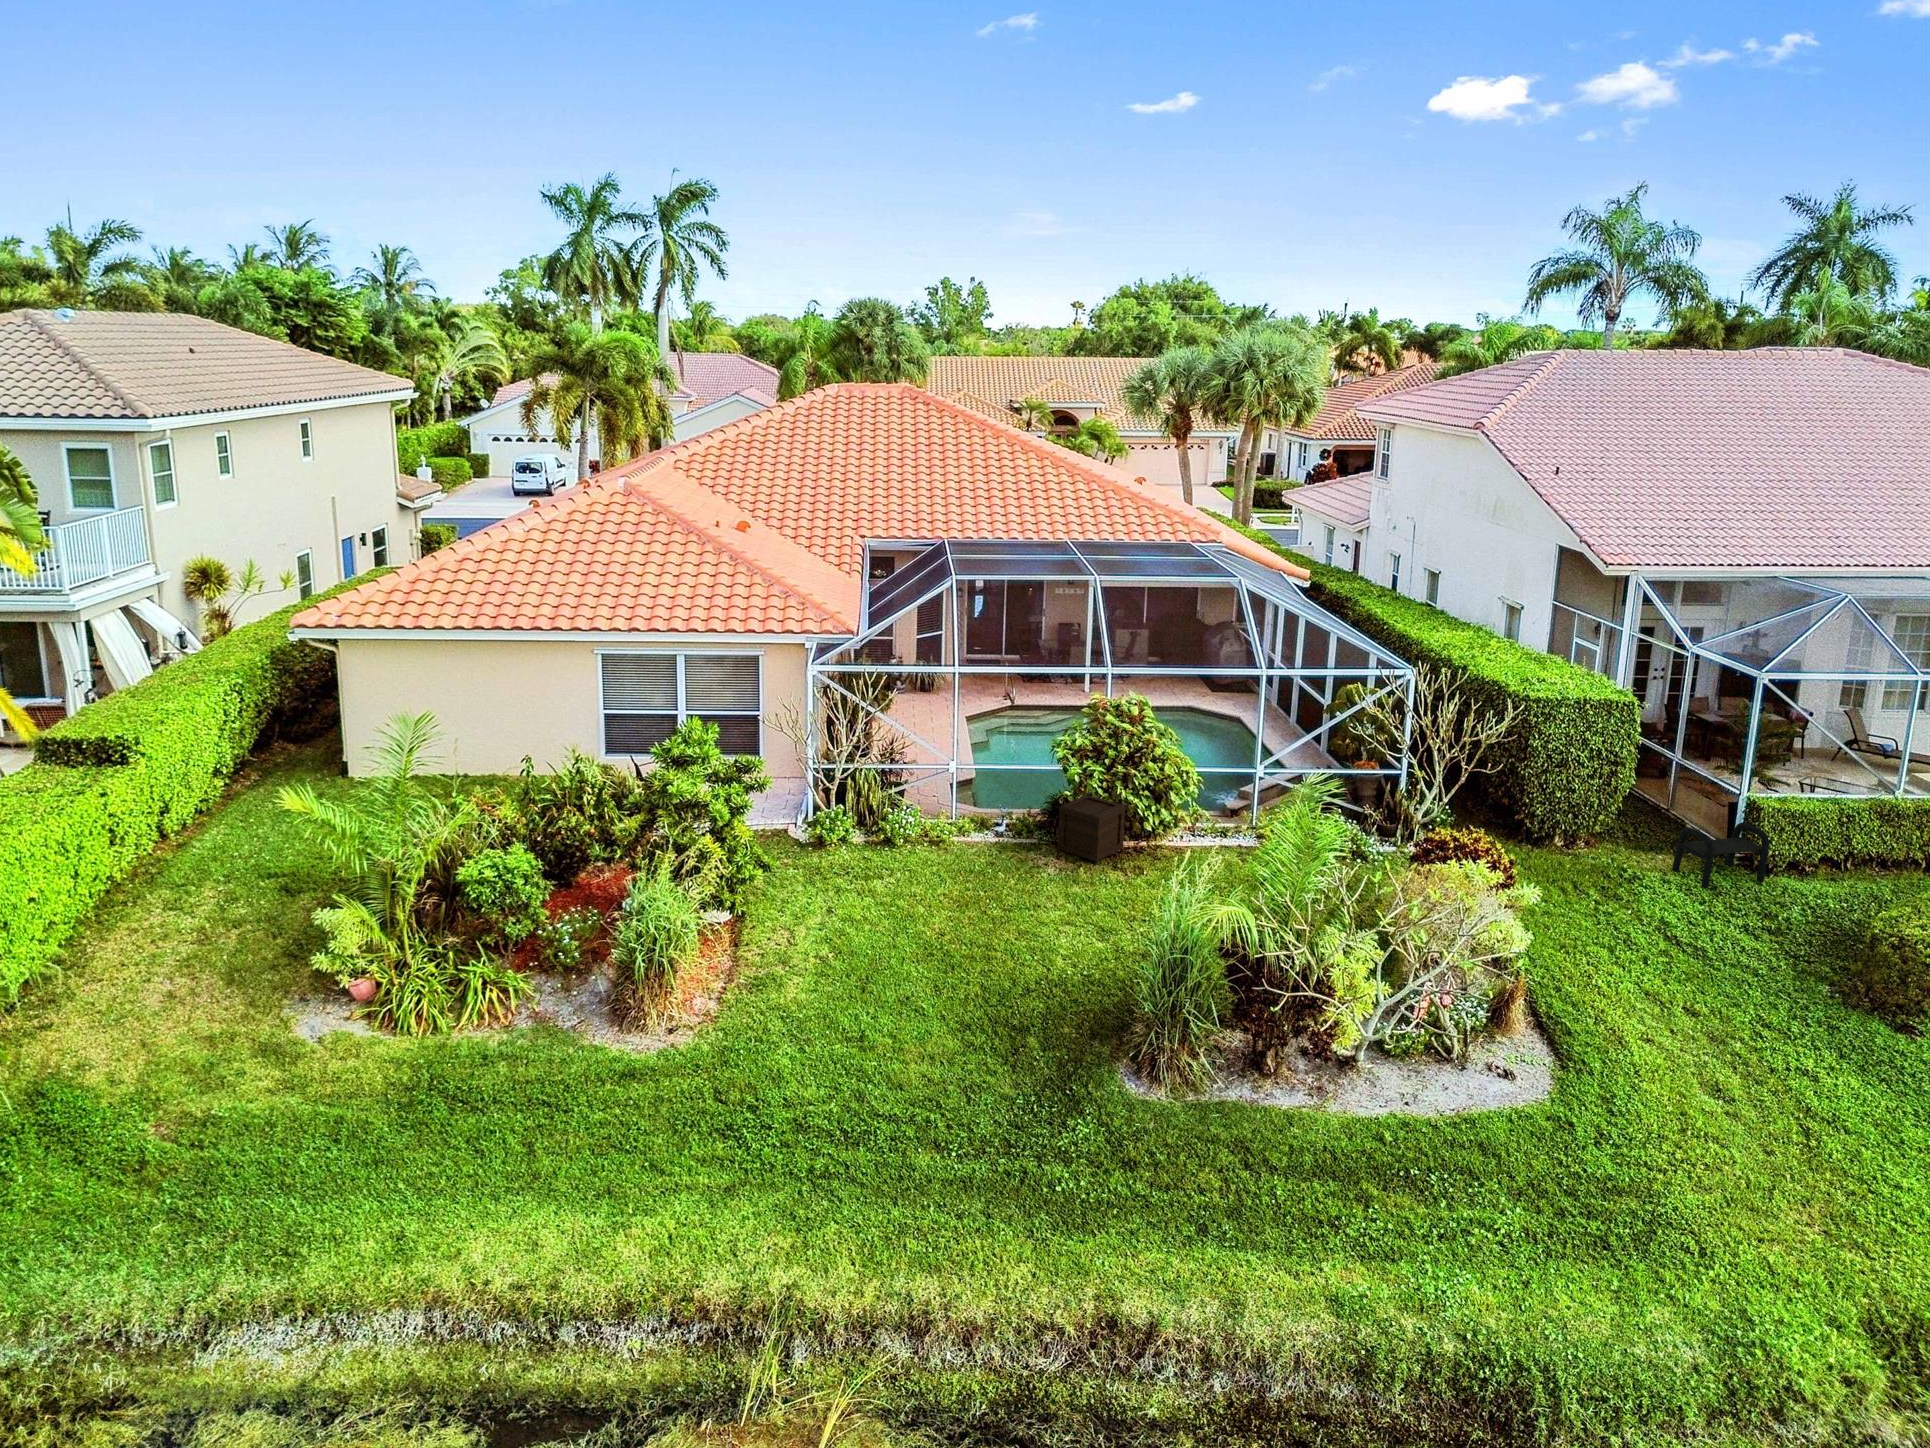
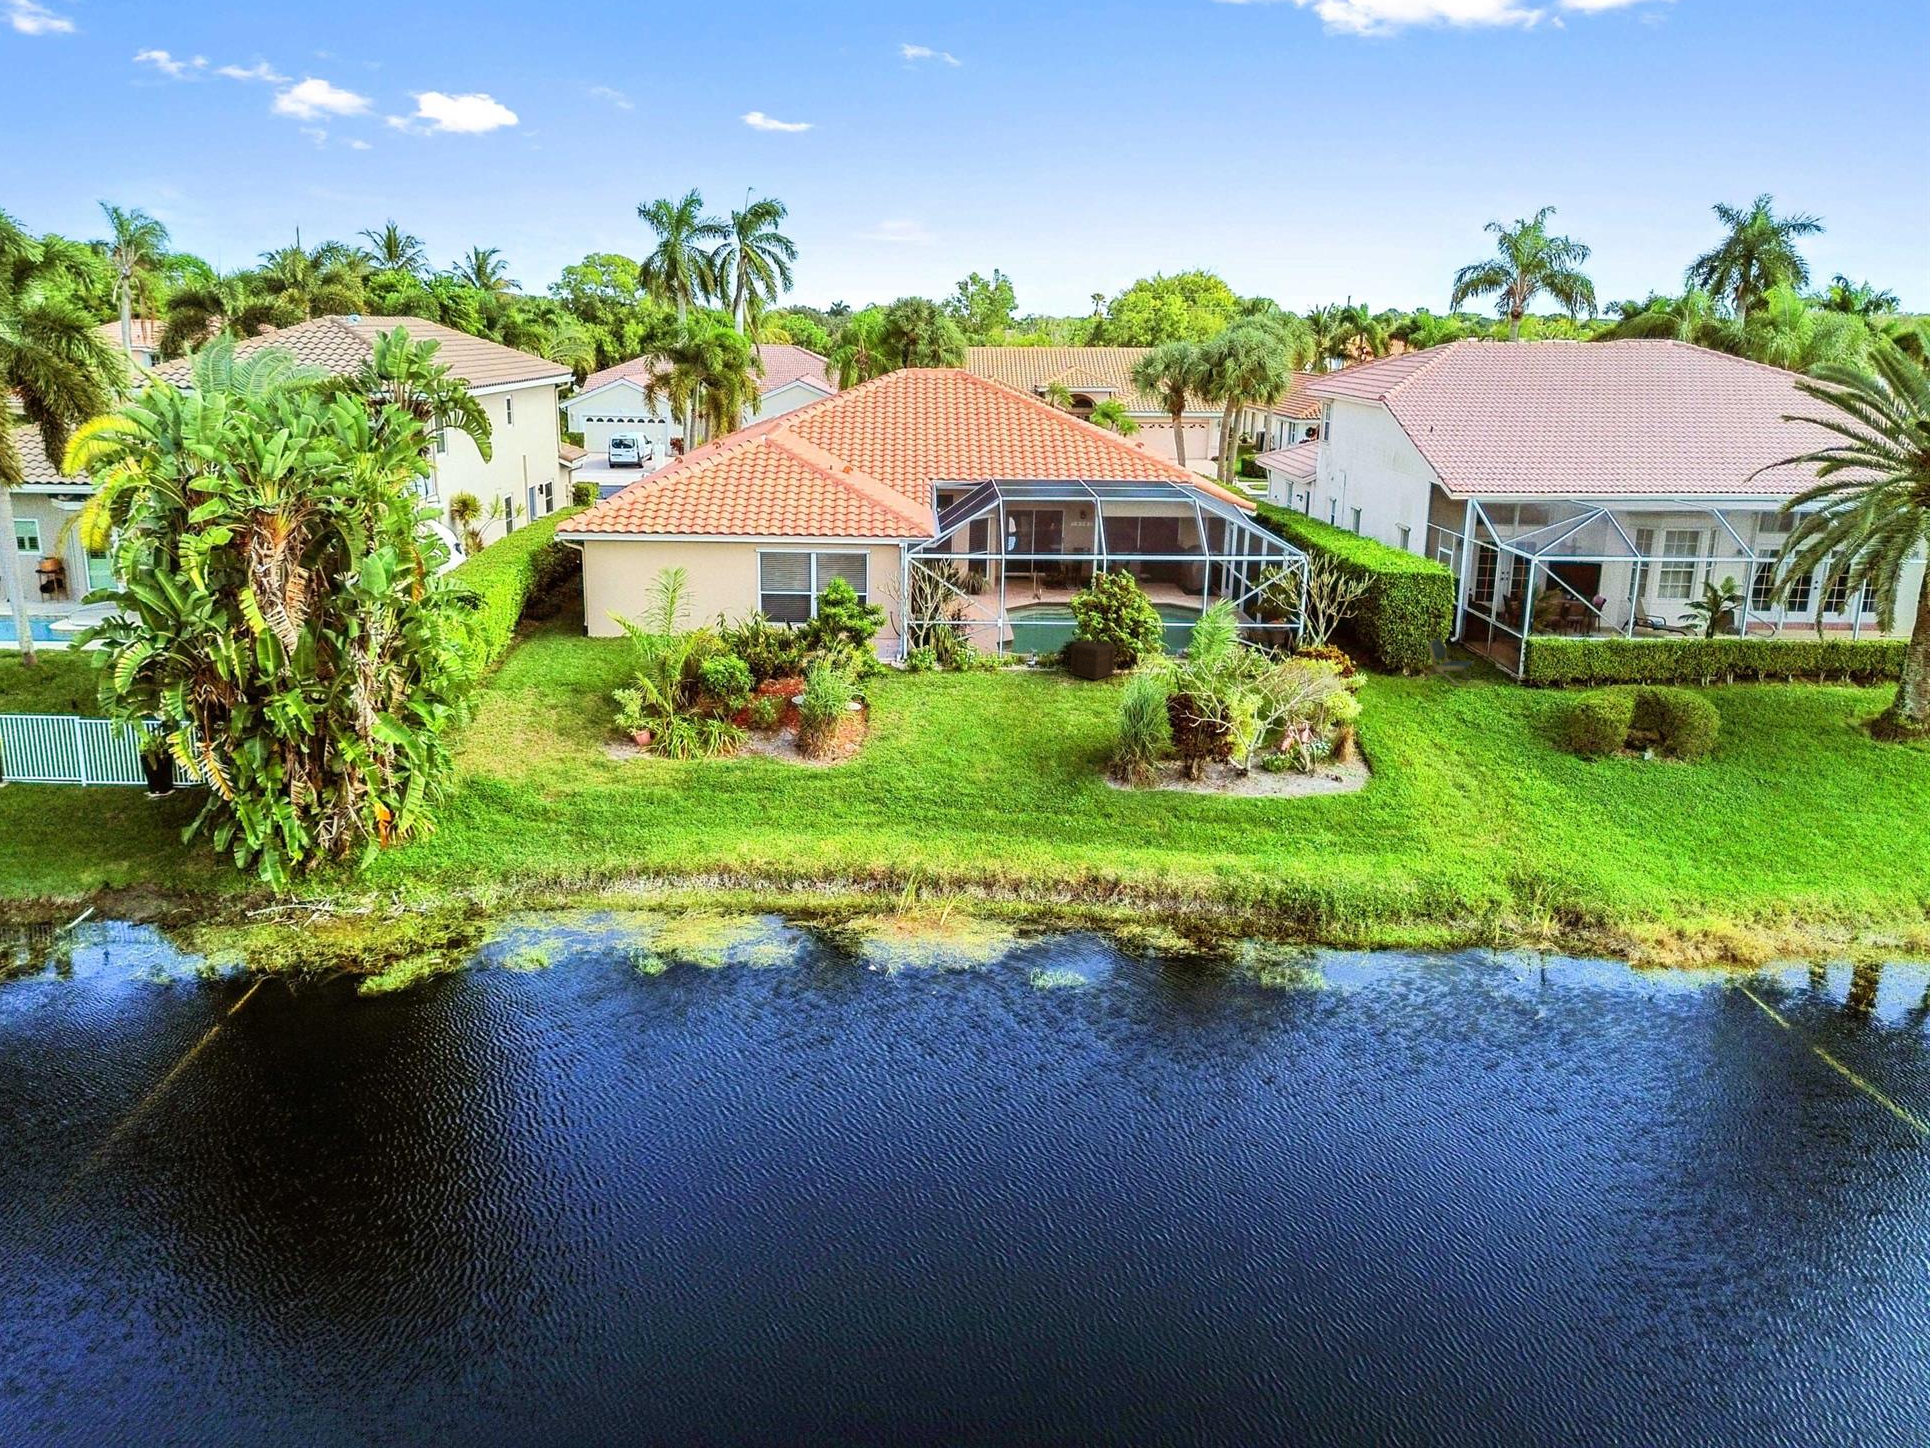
lounge chair: none [1586,789,1663,870] -> present [1426,639,1473,686]
bench: present [1672,823,1769,888] -> none [1478,655,1539,696]

